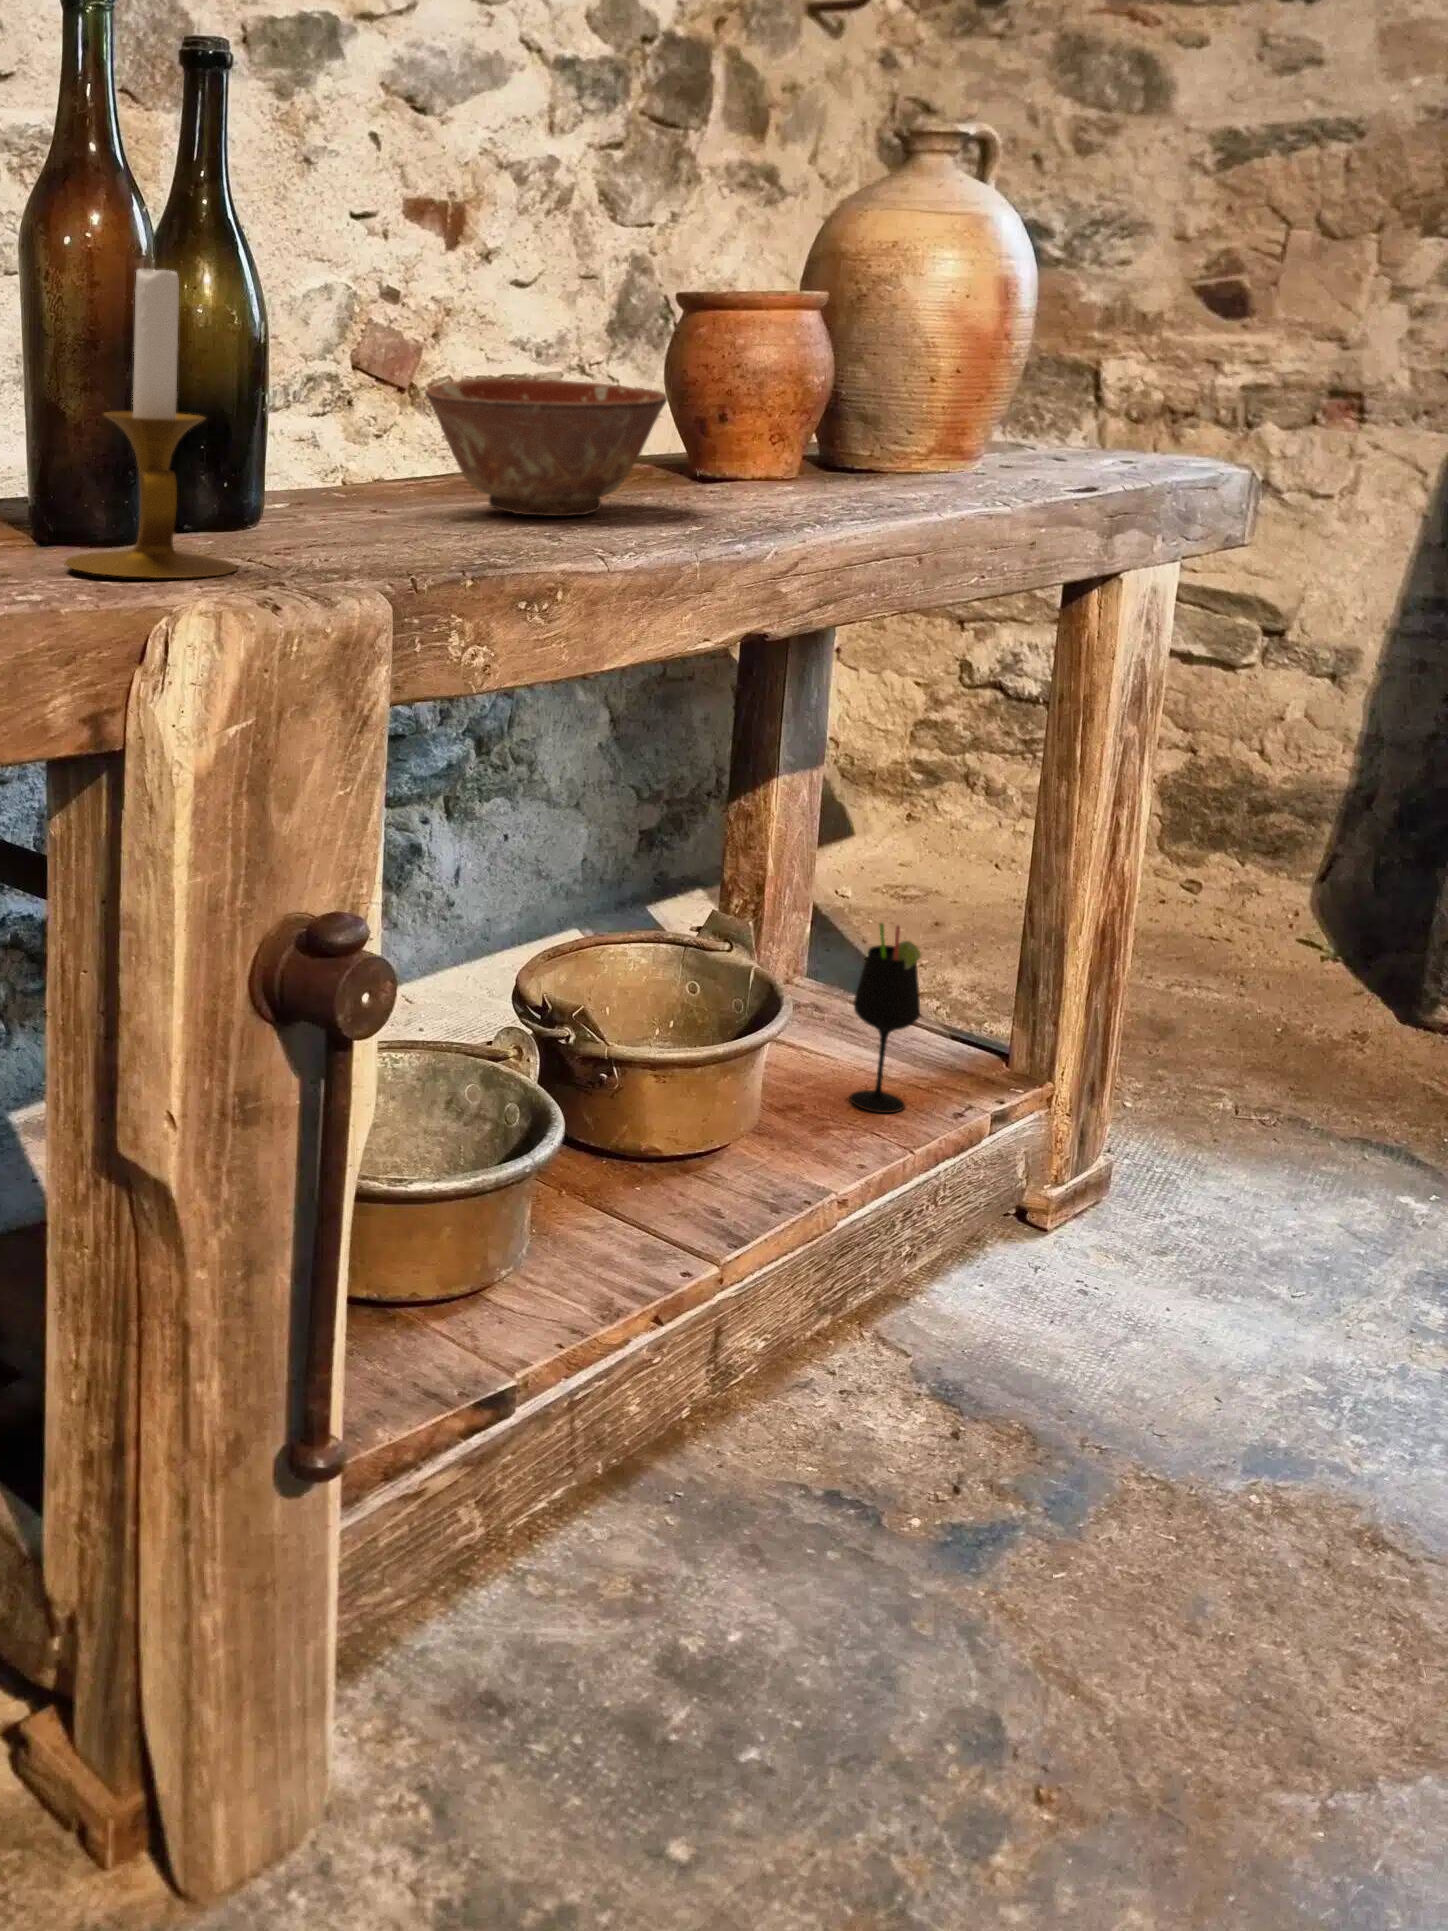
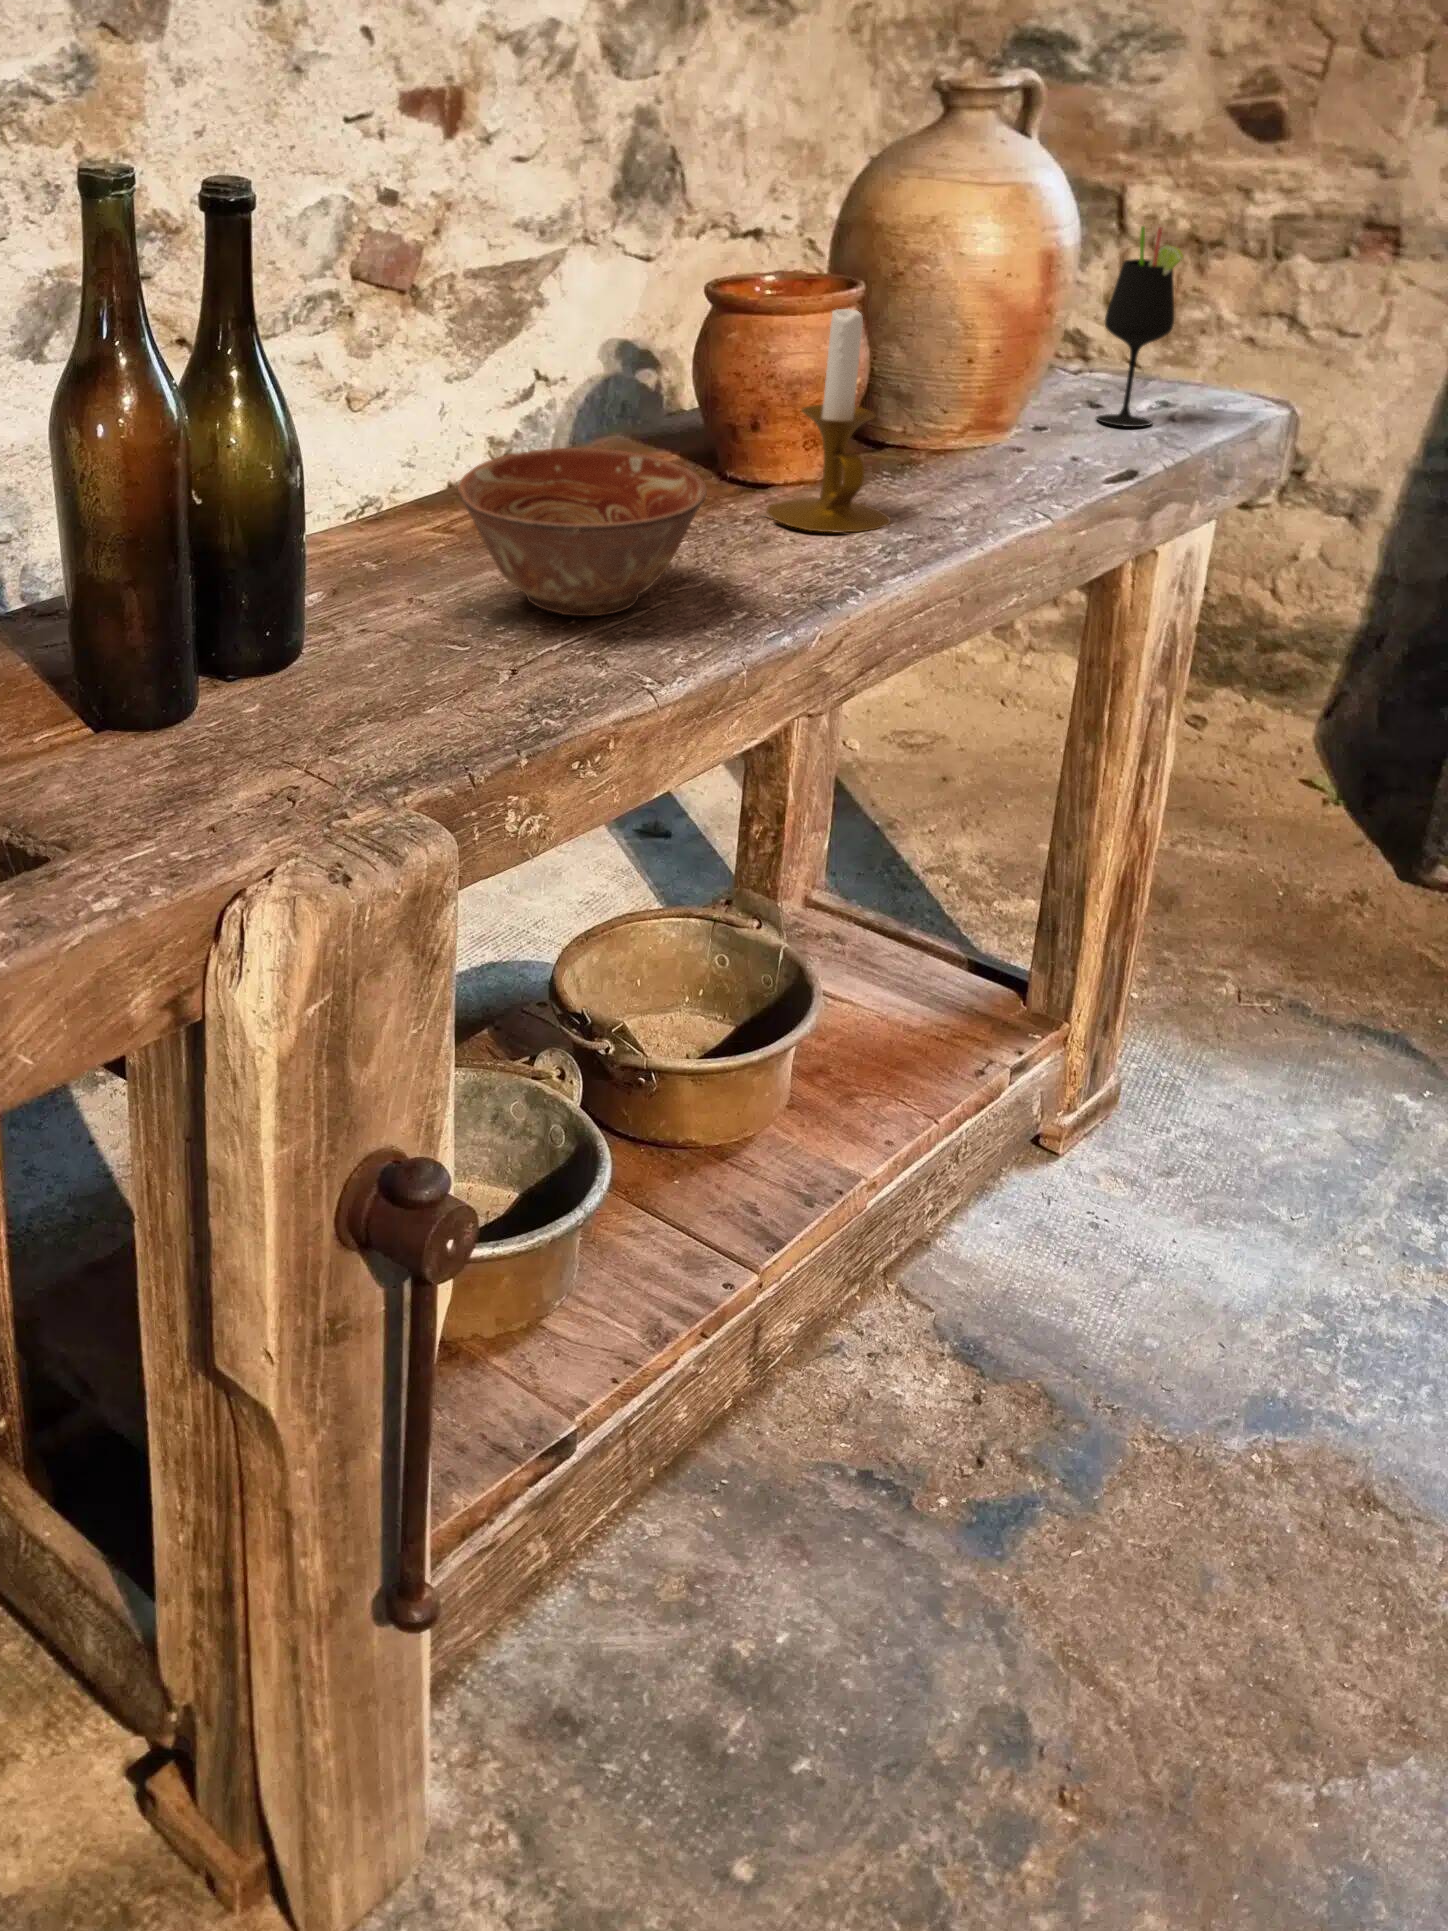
candlestick: present [65,269,237,578] -> present [767,309,890,532]
wine glass: present [849,923,921,1113] -> present [1096,226,1183,427]

